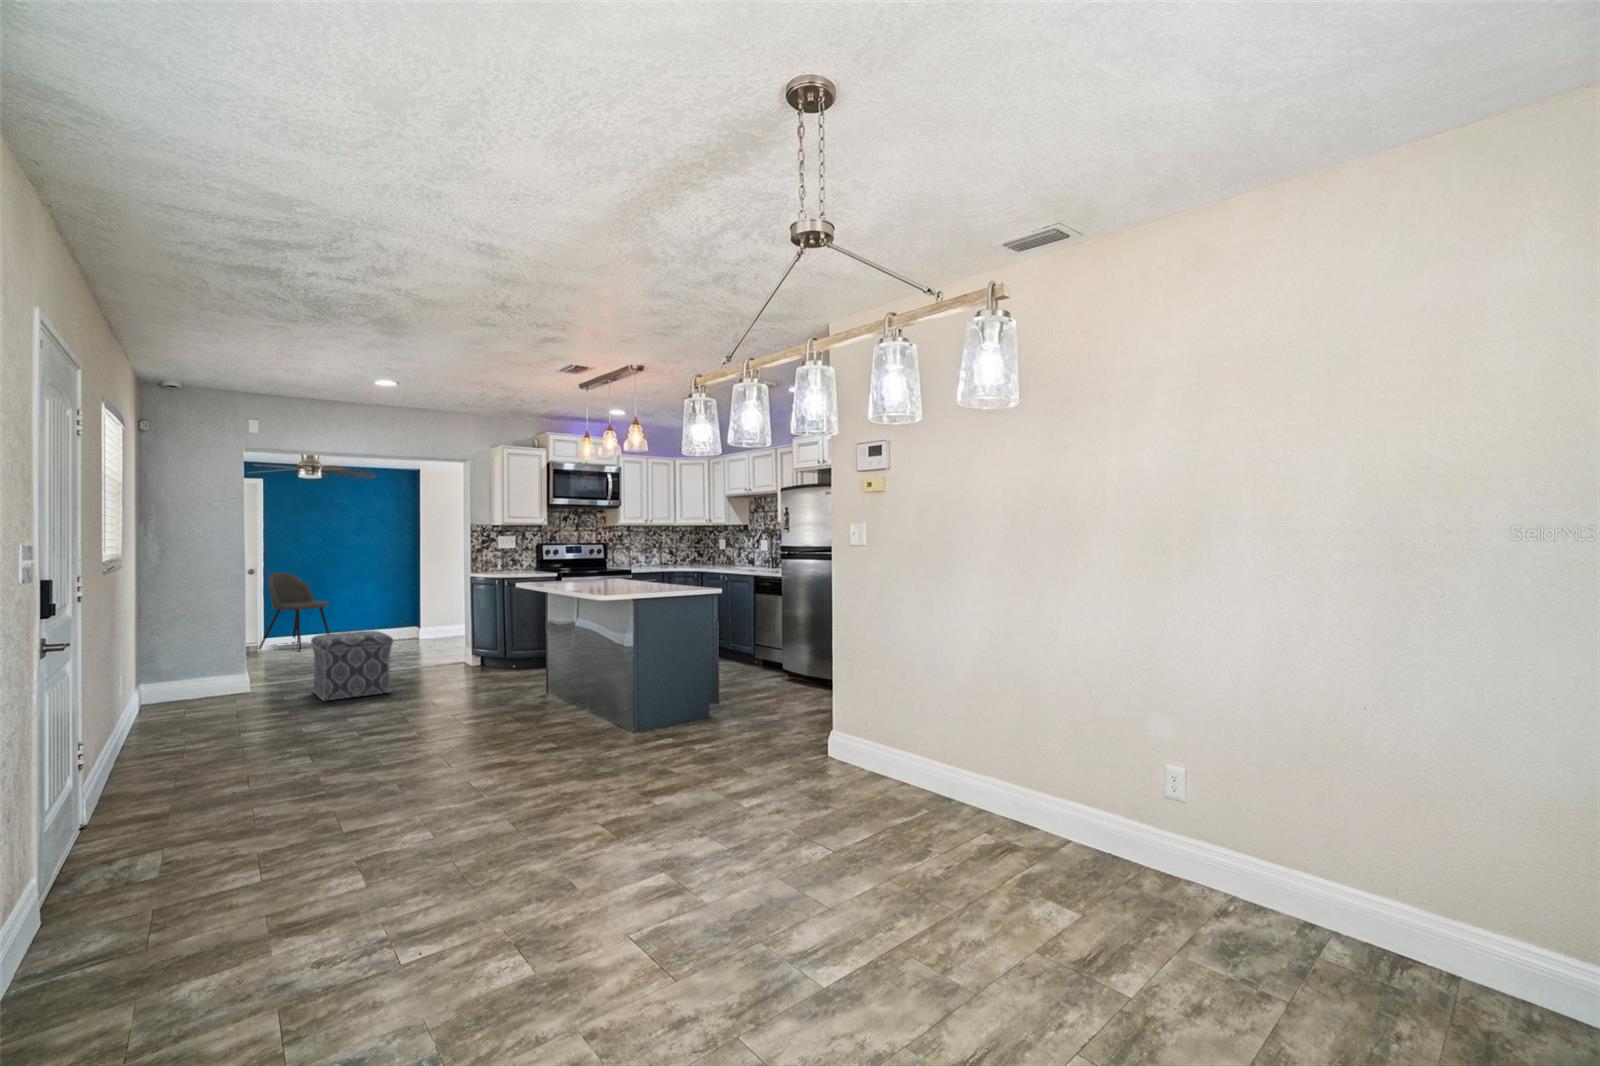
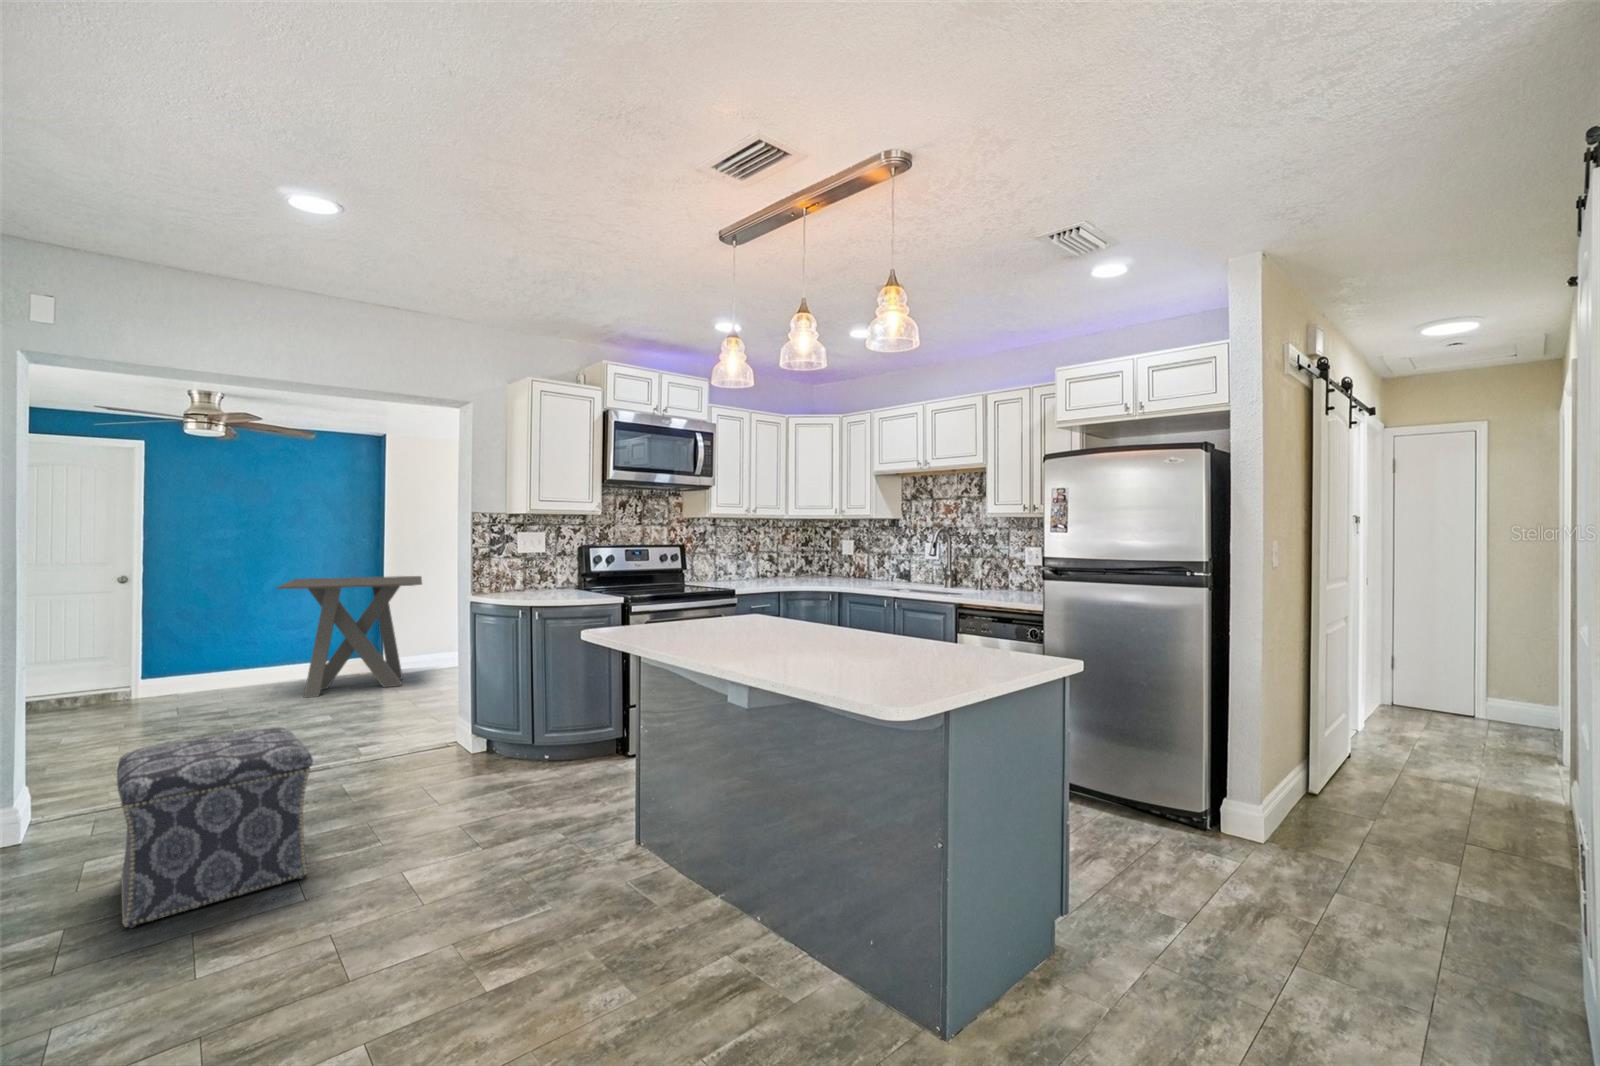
dining table: none [357,568,446,645] -> present [277,576,422,698]
dining chair: present [259,572,329,651] -> none [100,584,235,717]

